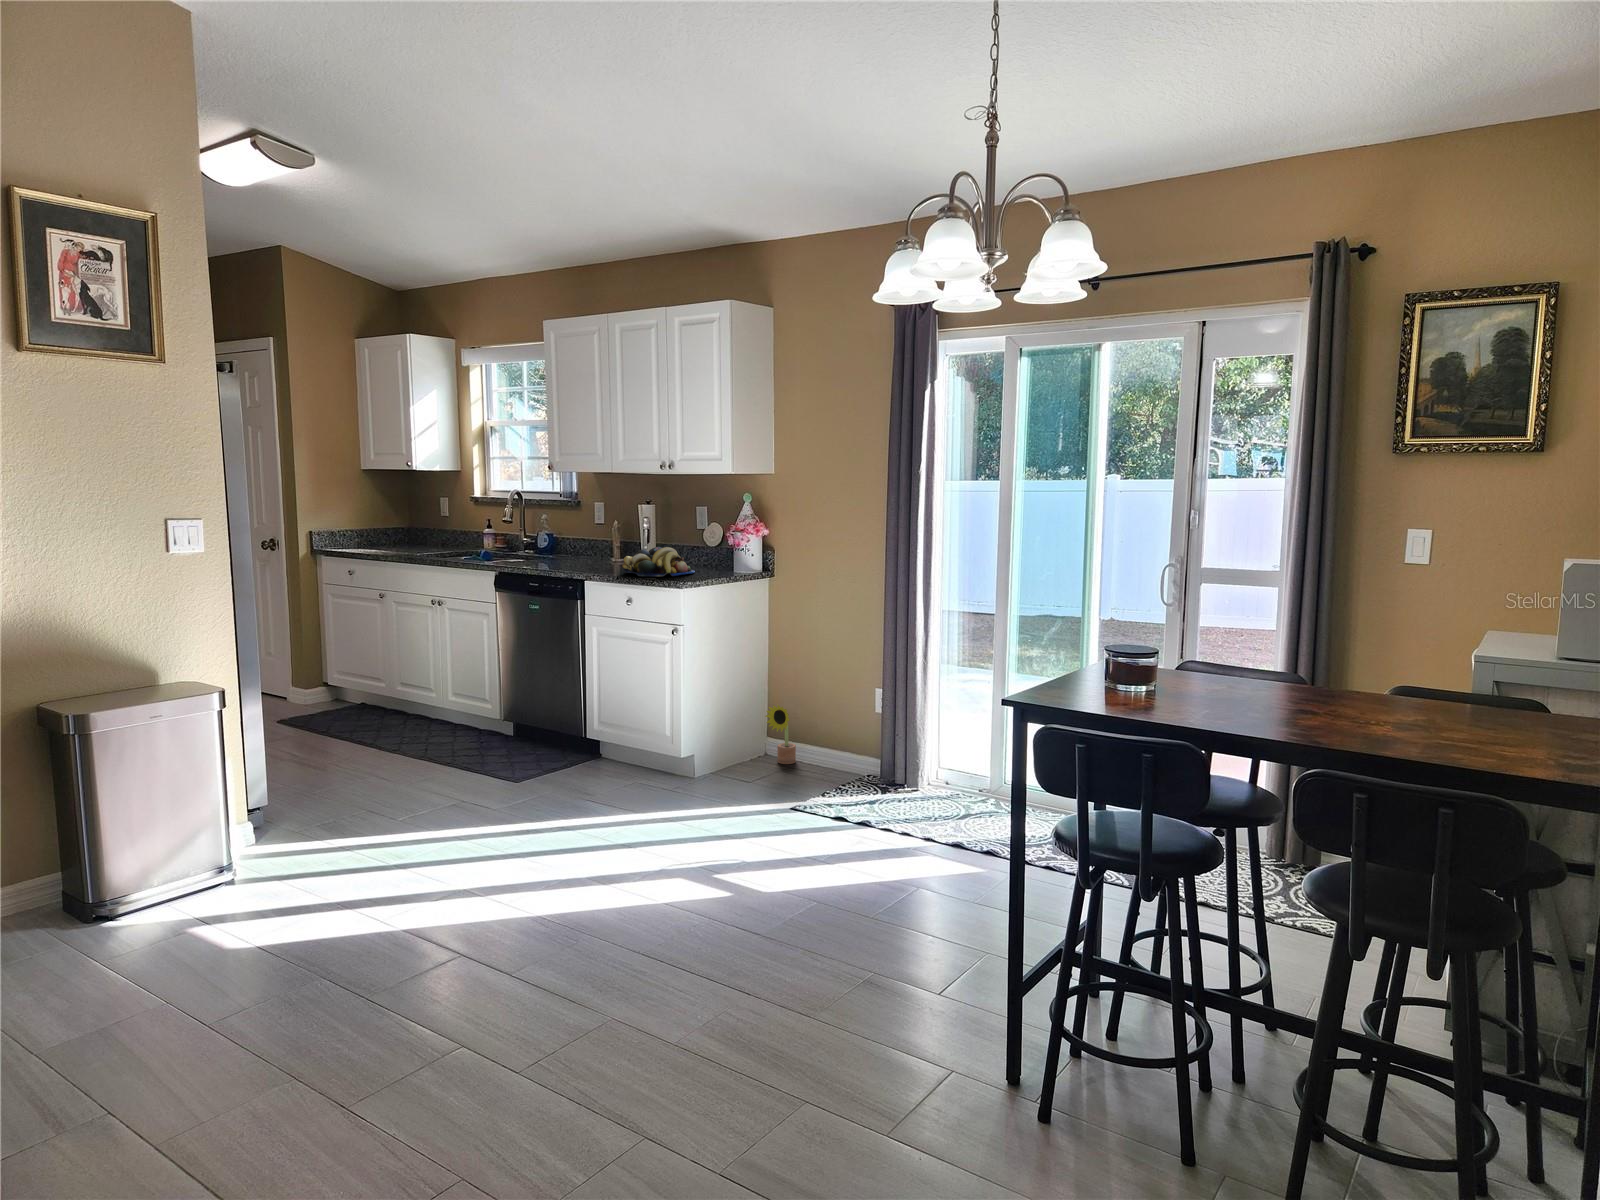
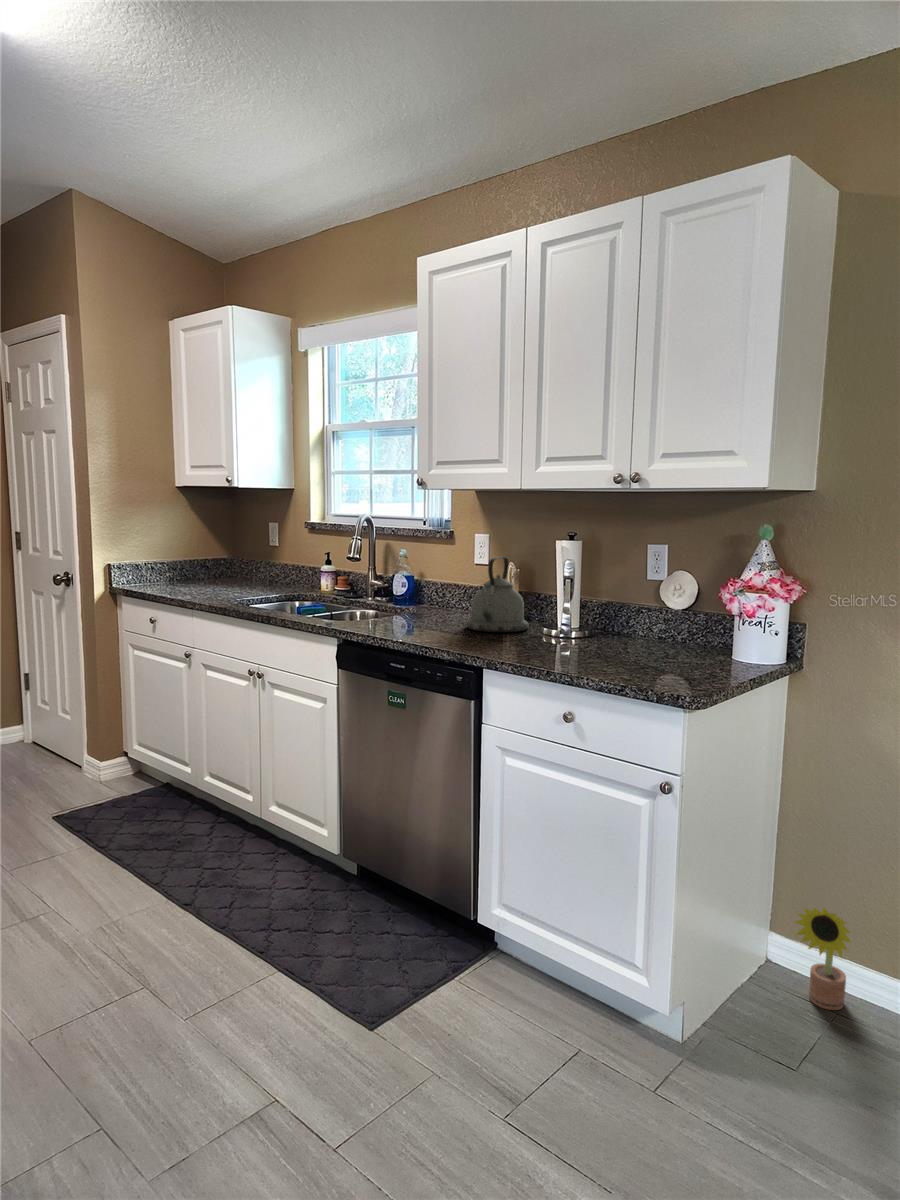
kettle: none [585,517,626,565] -> present [466,557,528,632]
fruit bowl: present [623,547,695,576] -> none [540,611,661,668]

